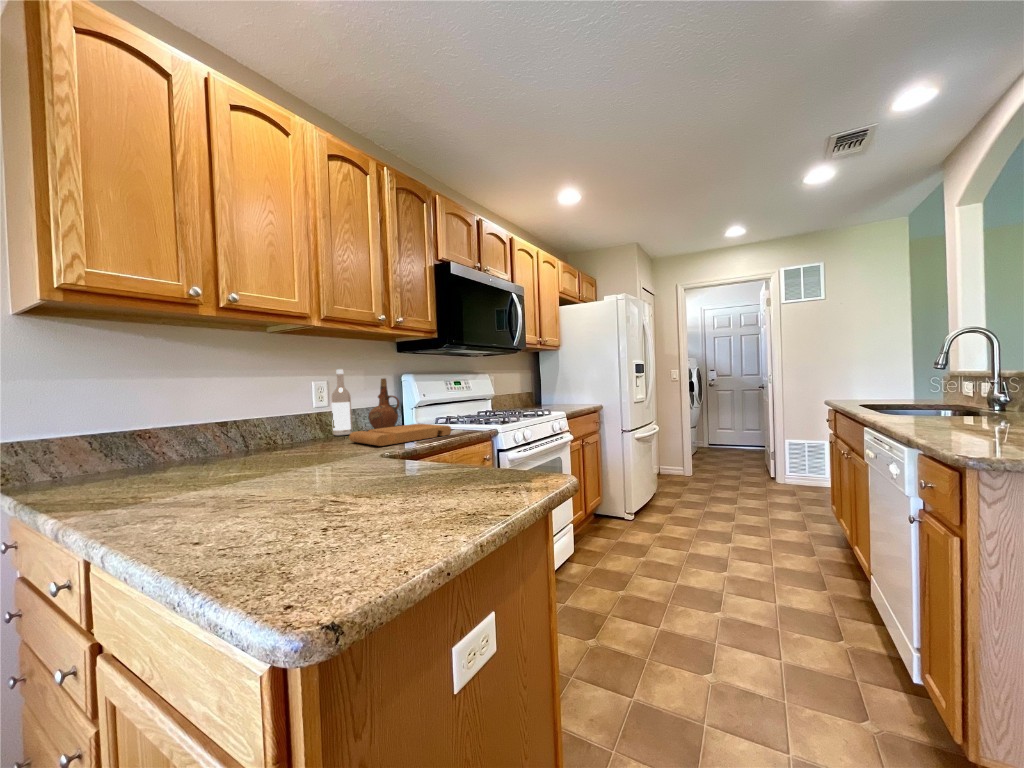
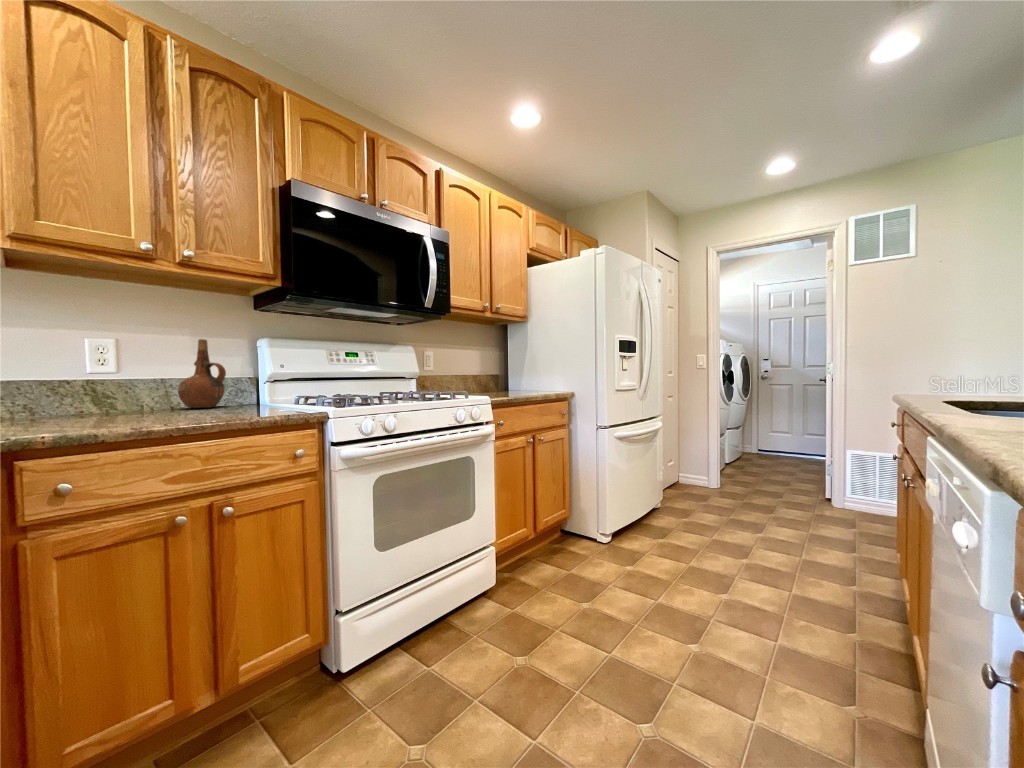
wine bottle: present [332,369,352,436] -> none [116,324,149,412]
cutting board: present [349,424,451,446] -> none [59,400,234,428]

